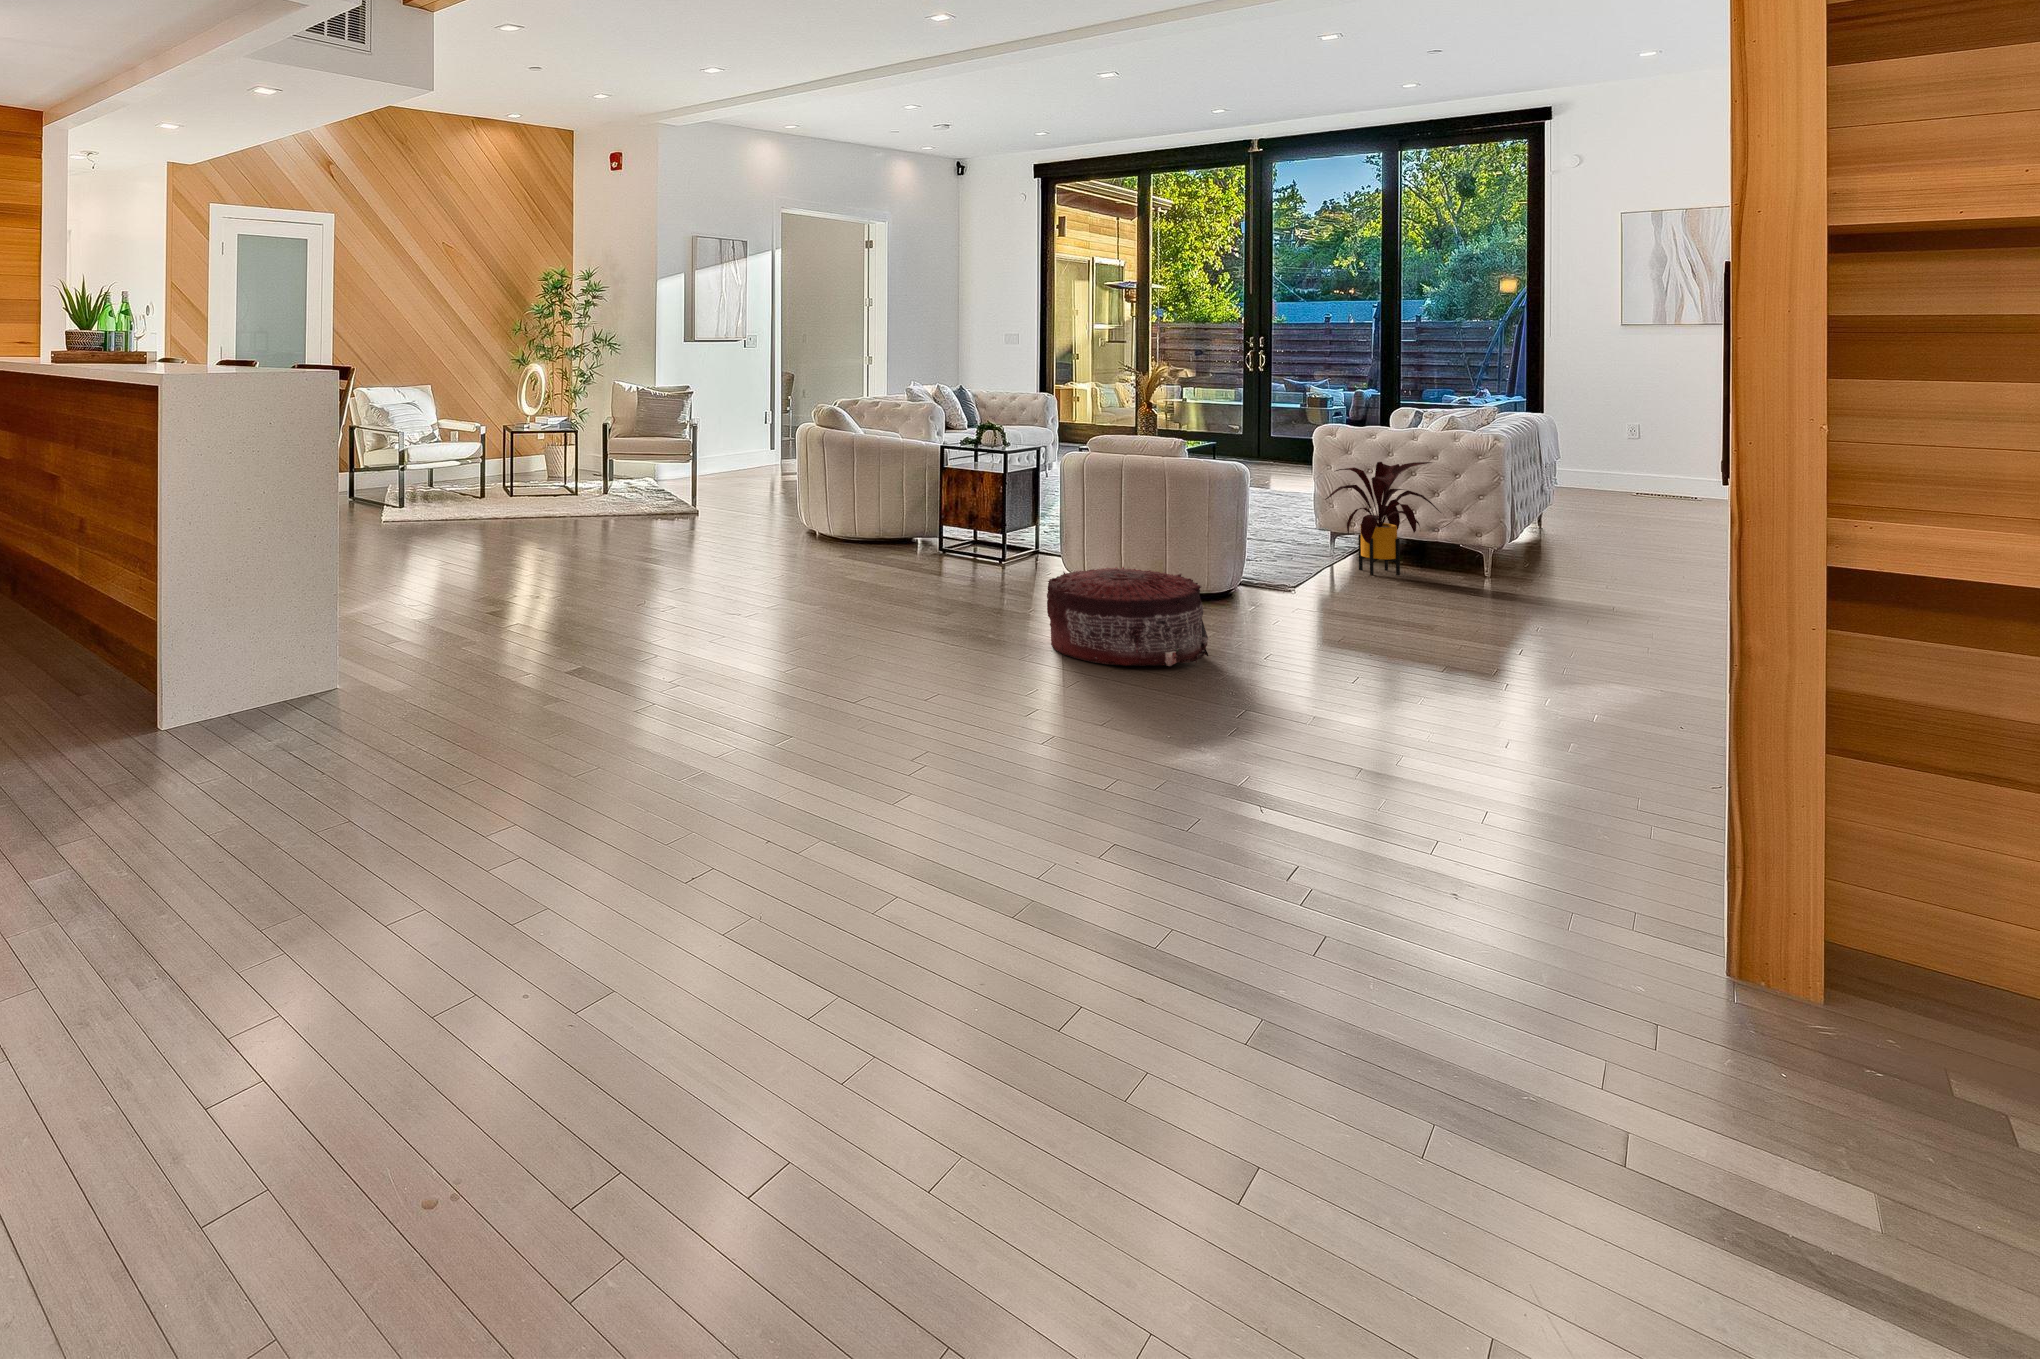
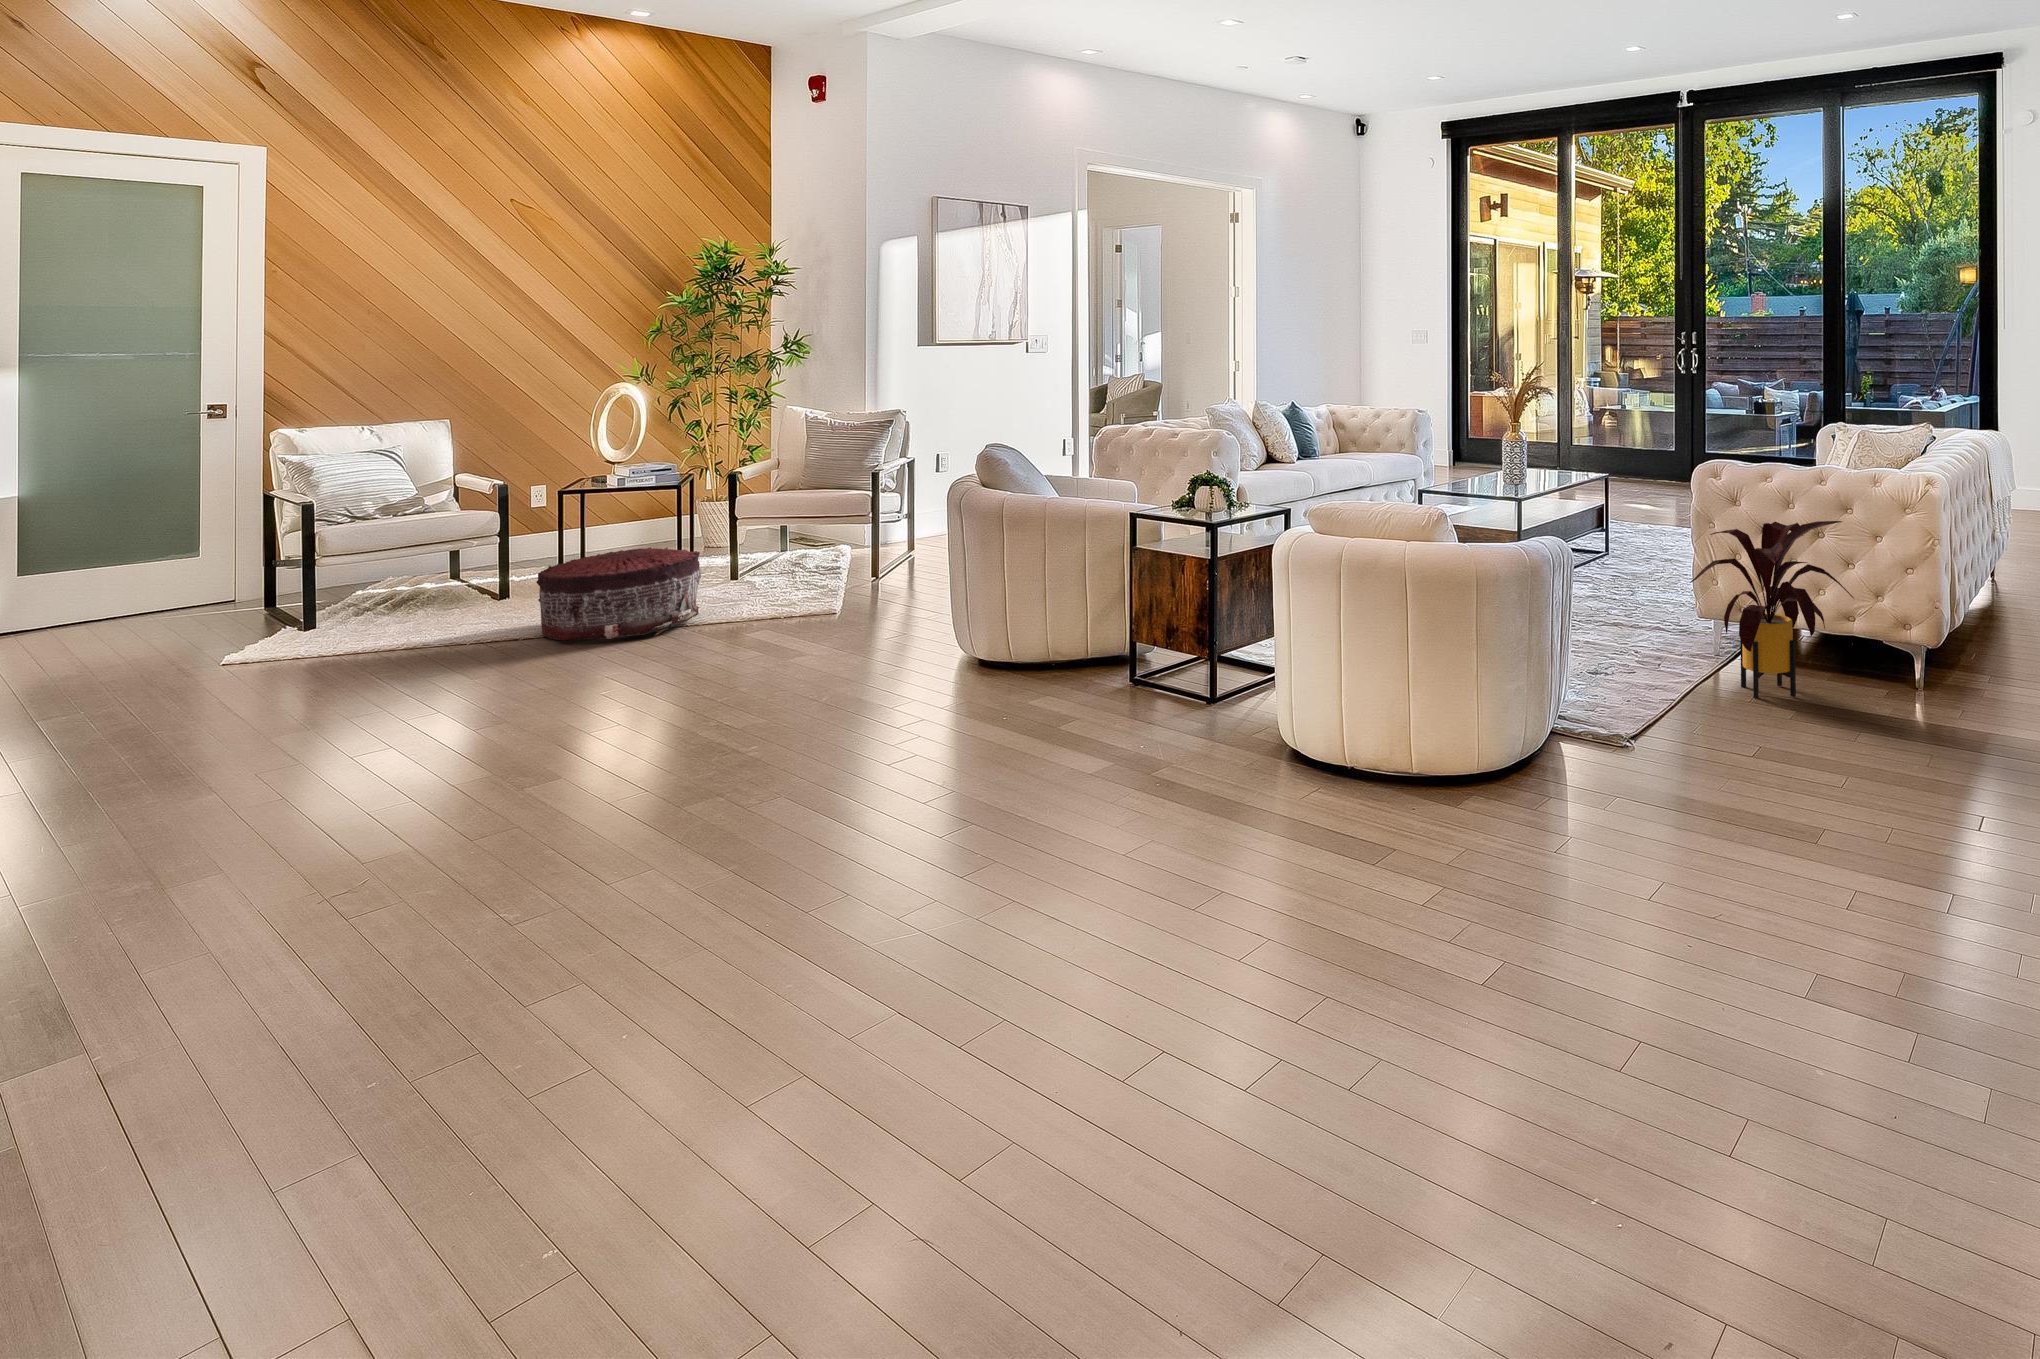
pouf: present [1047,567,1208,666] -> present [536,547,701,640]

